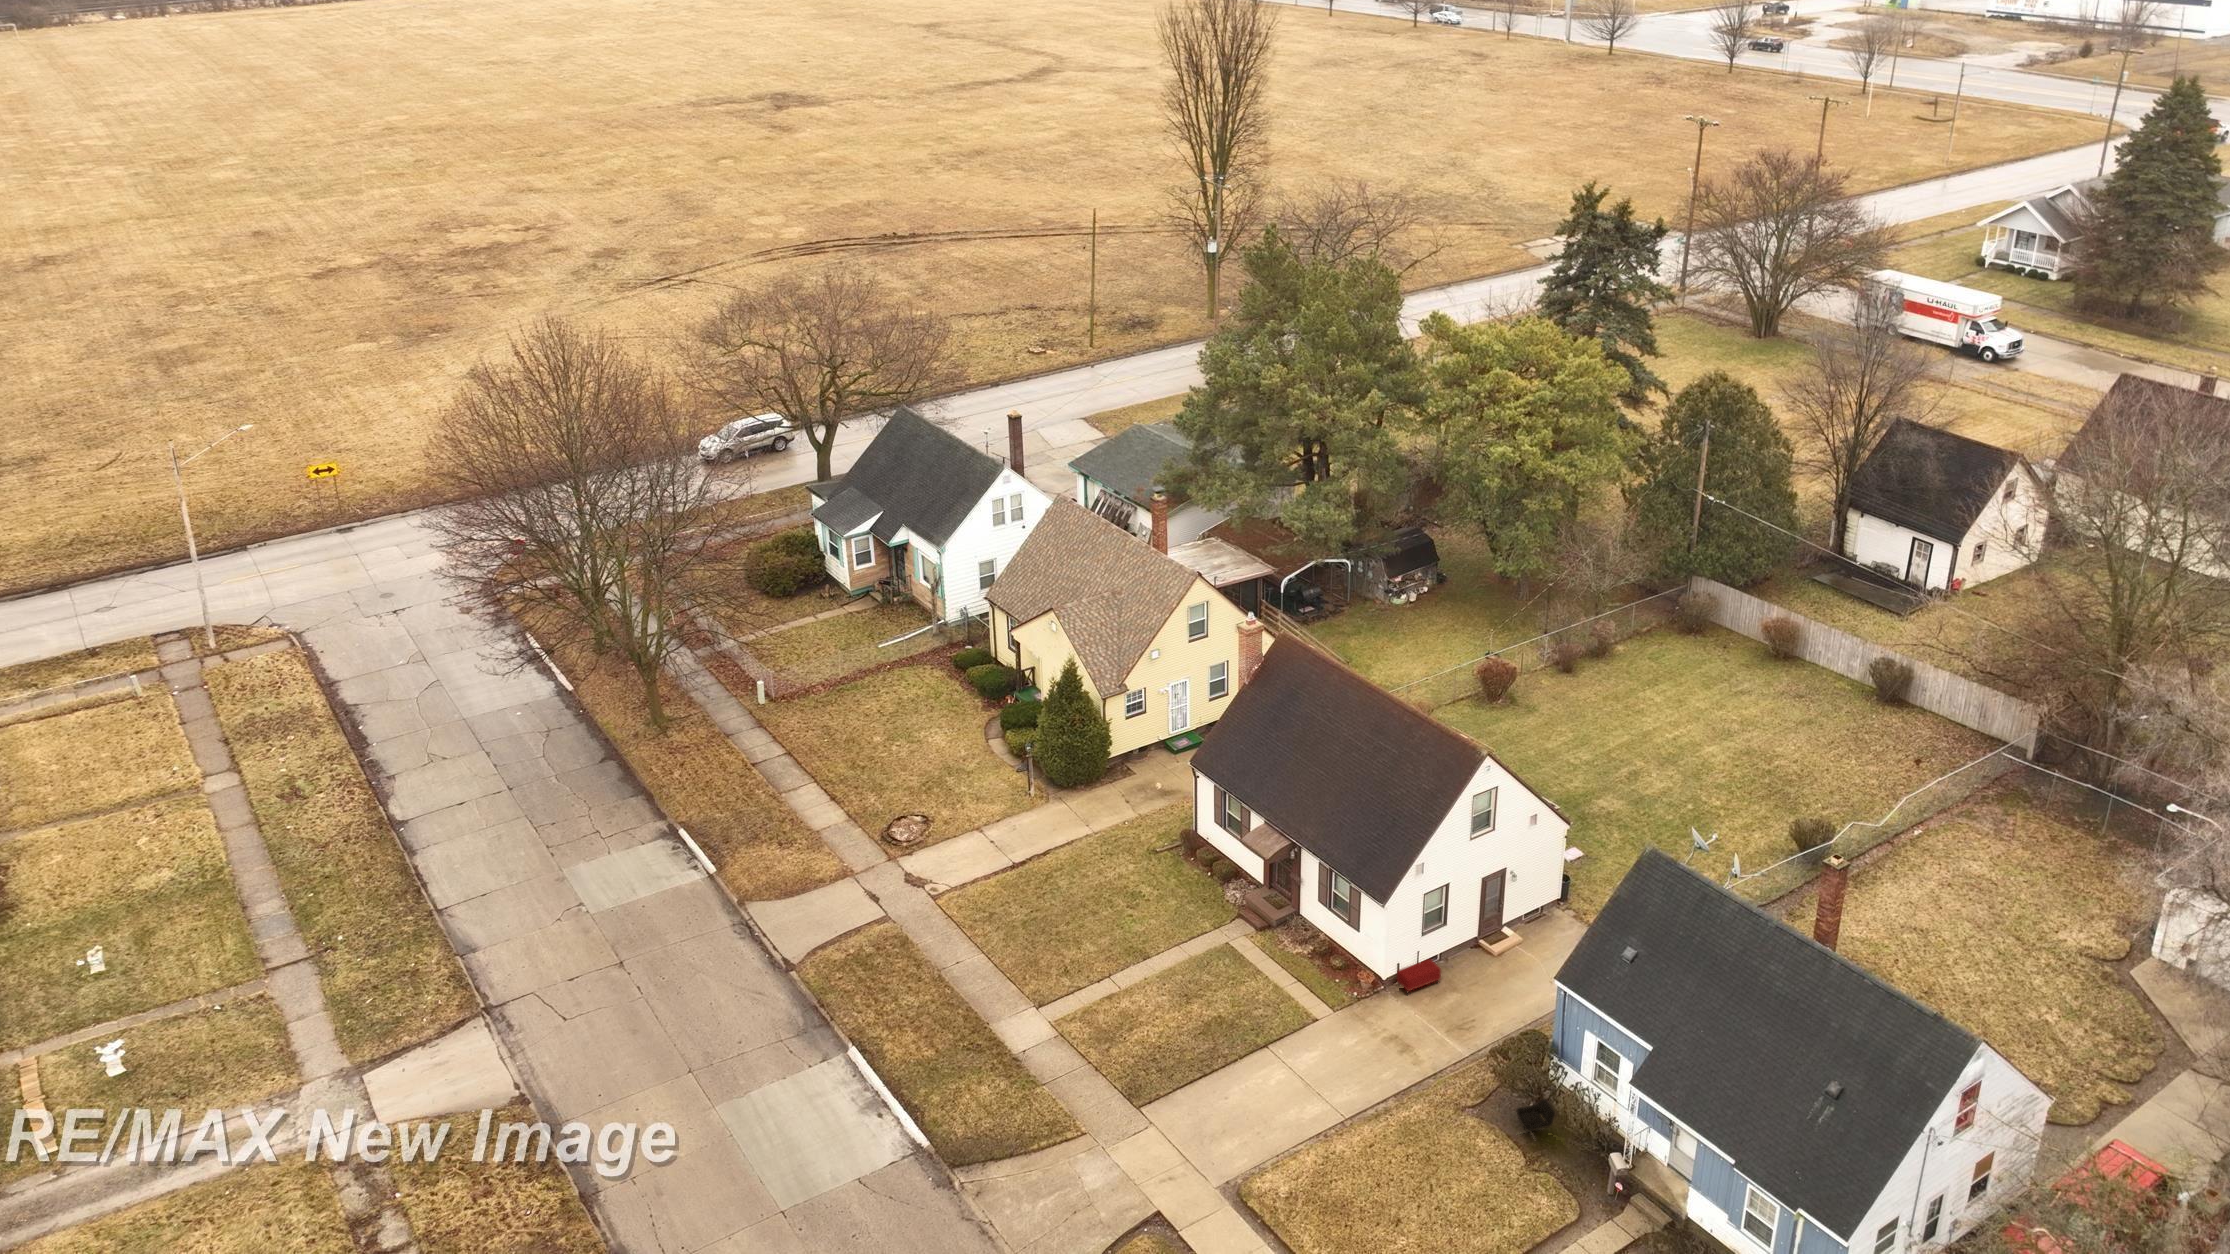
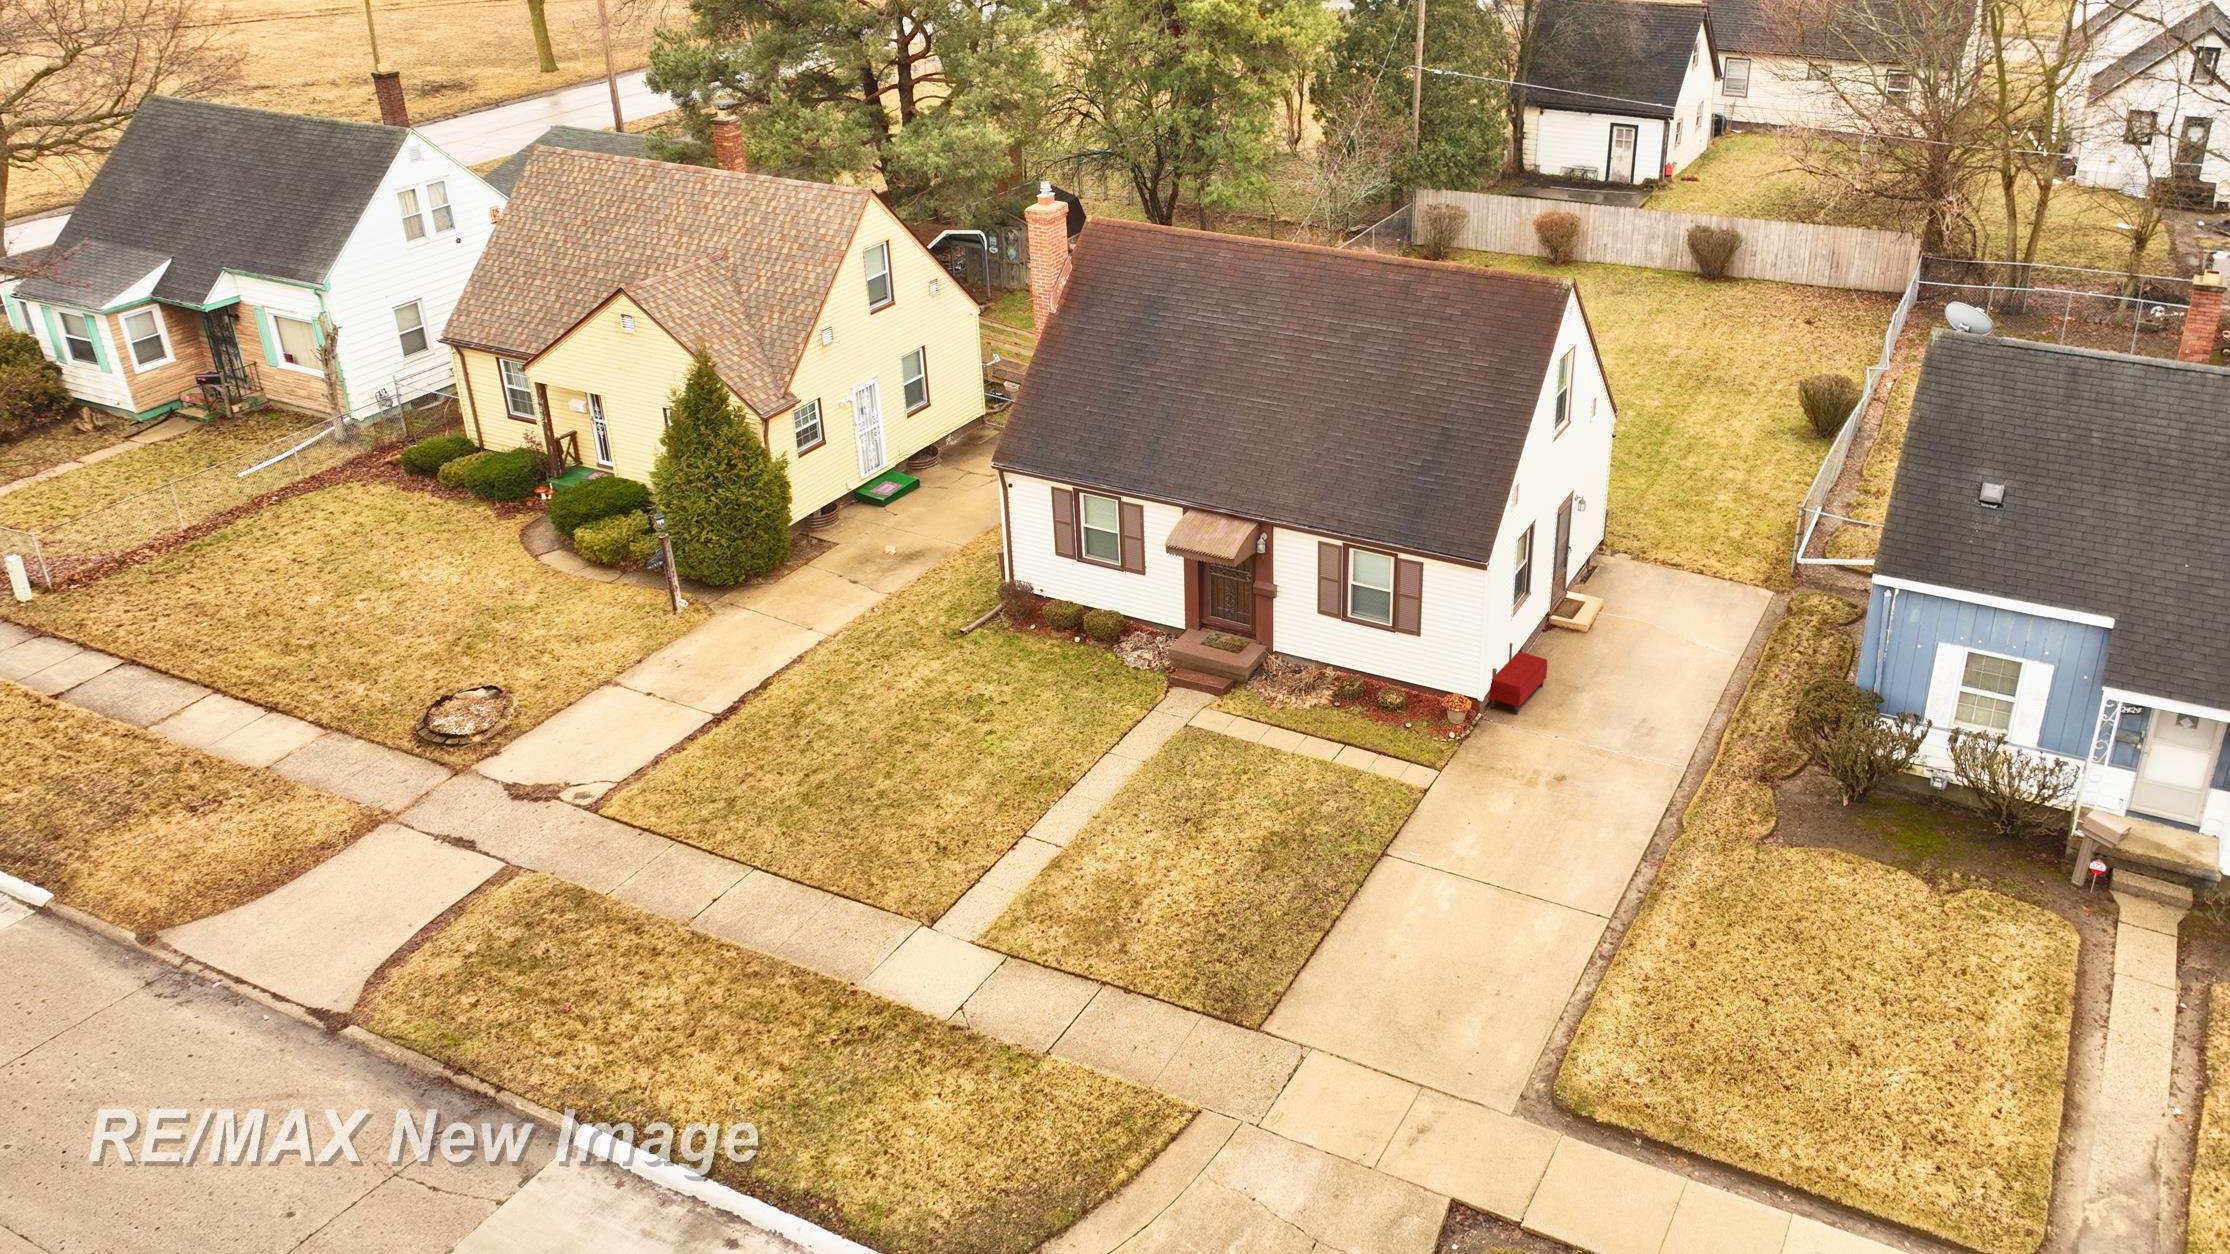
lounge chair: present [1516,1099,1555,1133] -> none [1838,778,1907,848]

